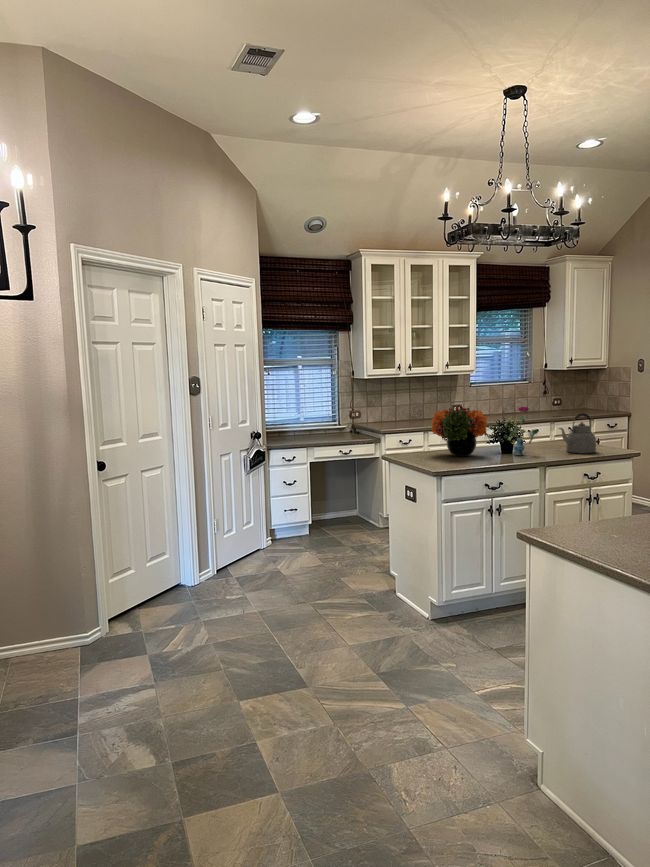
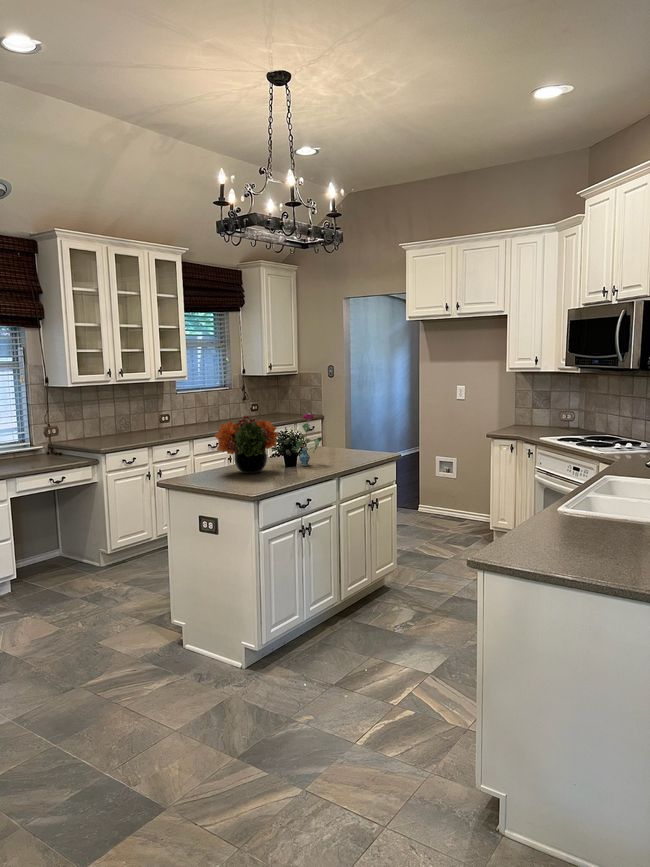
kettle: present [559,413,596,453] -> none [336,418,366,458]

